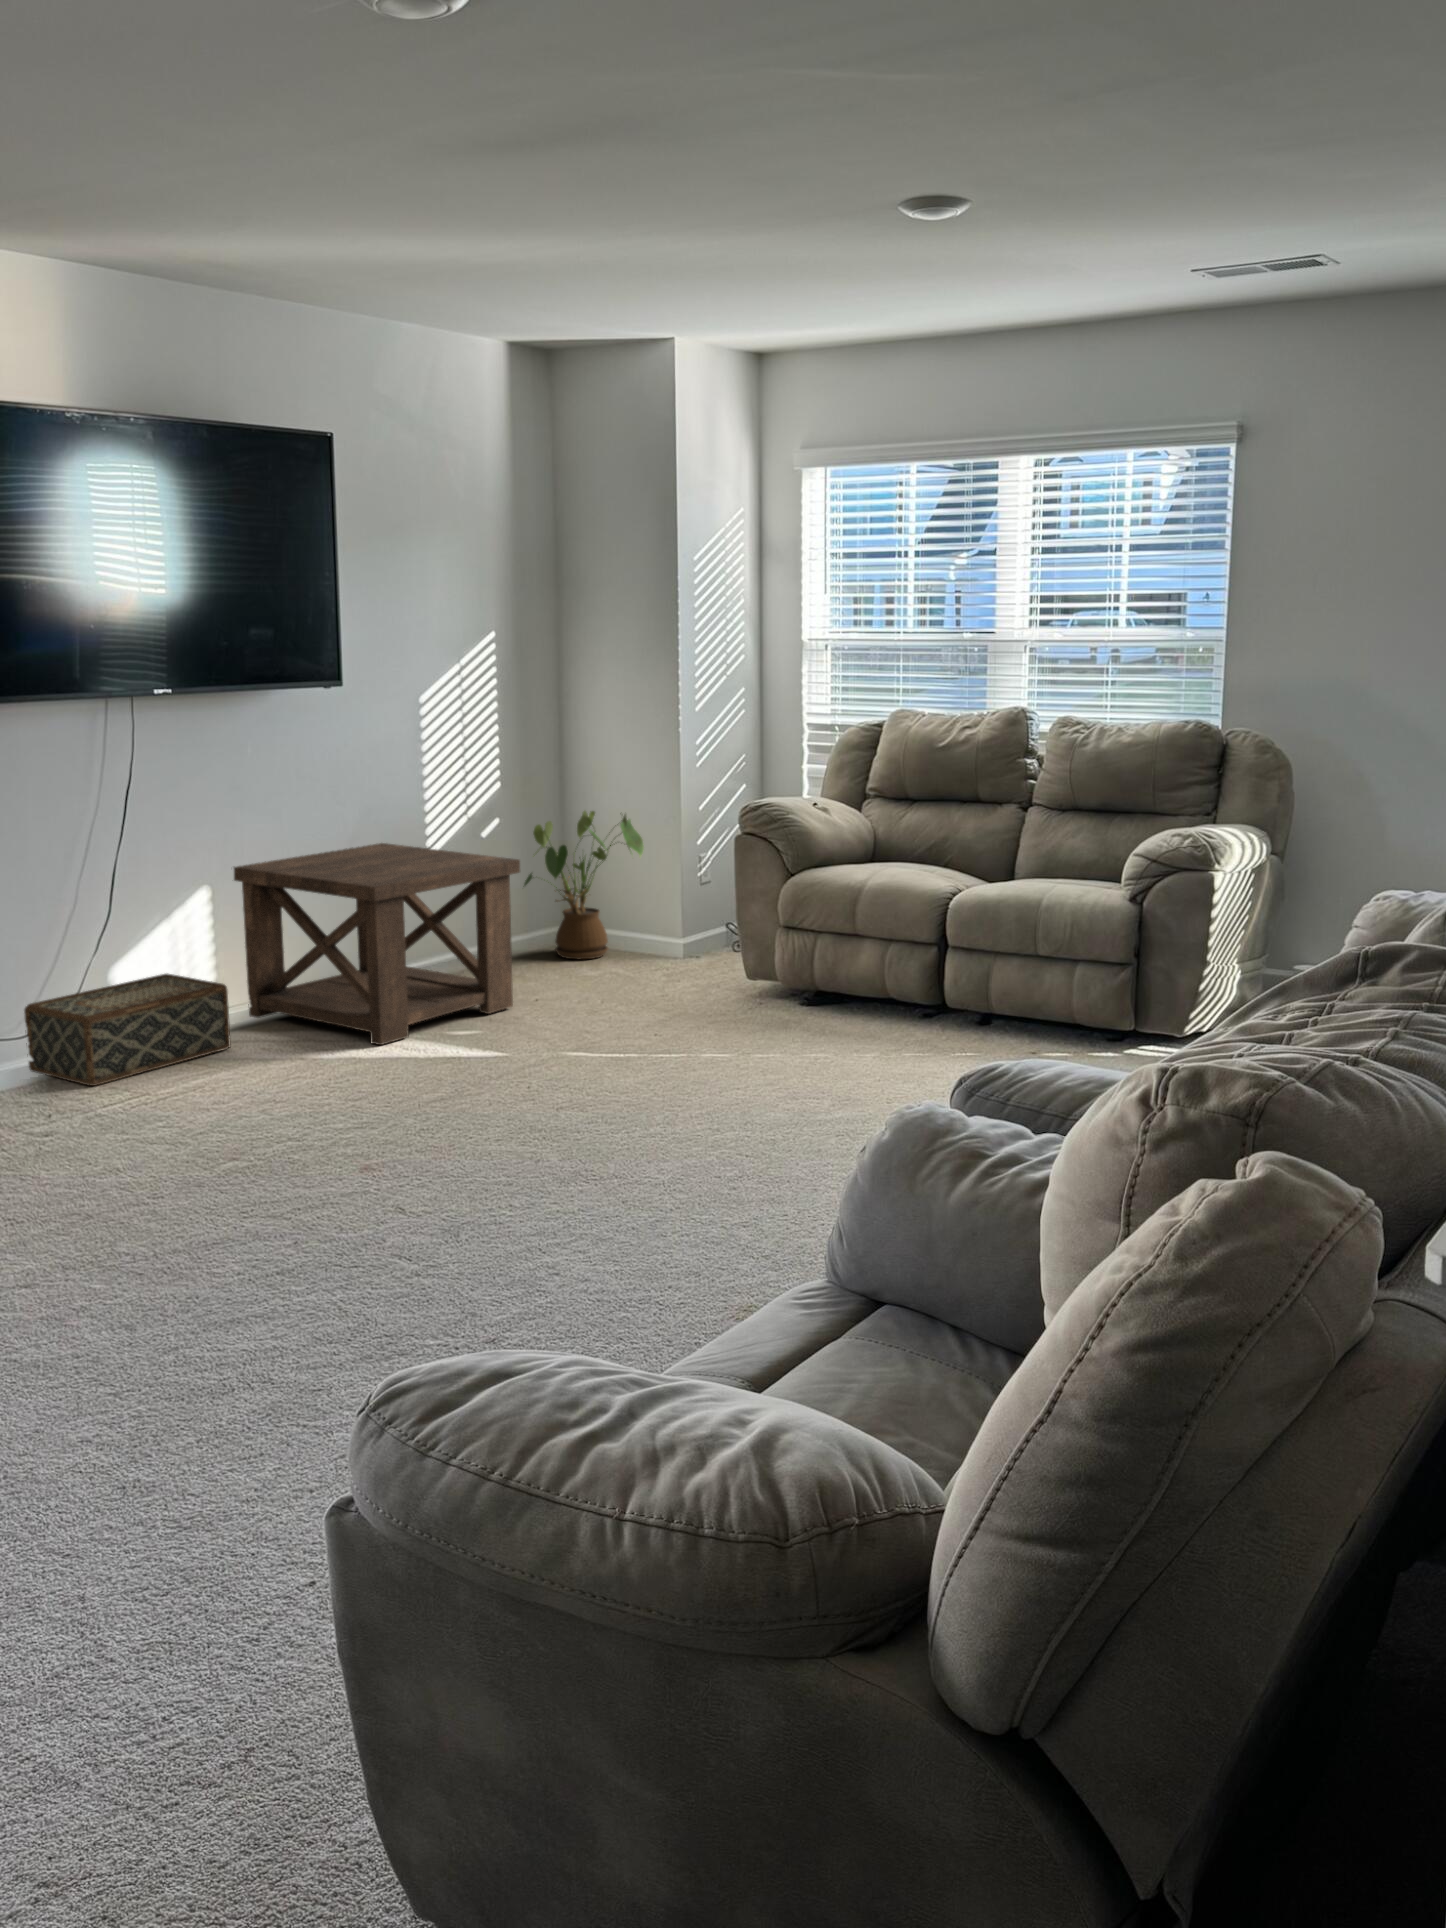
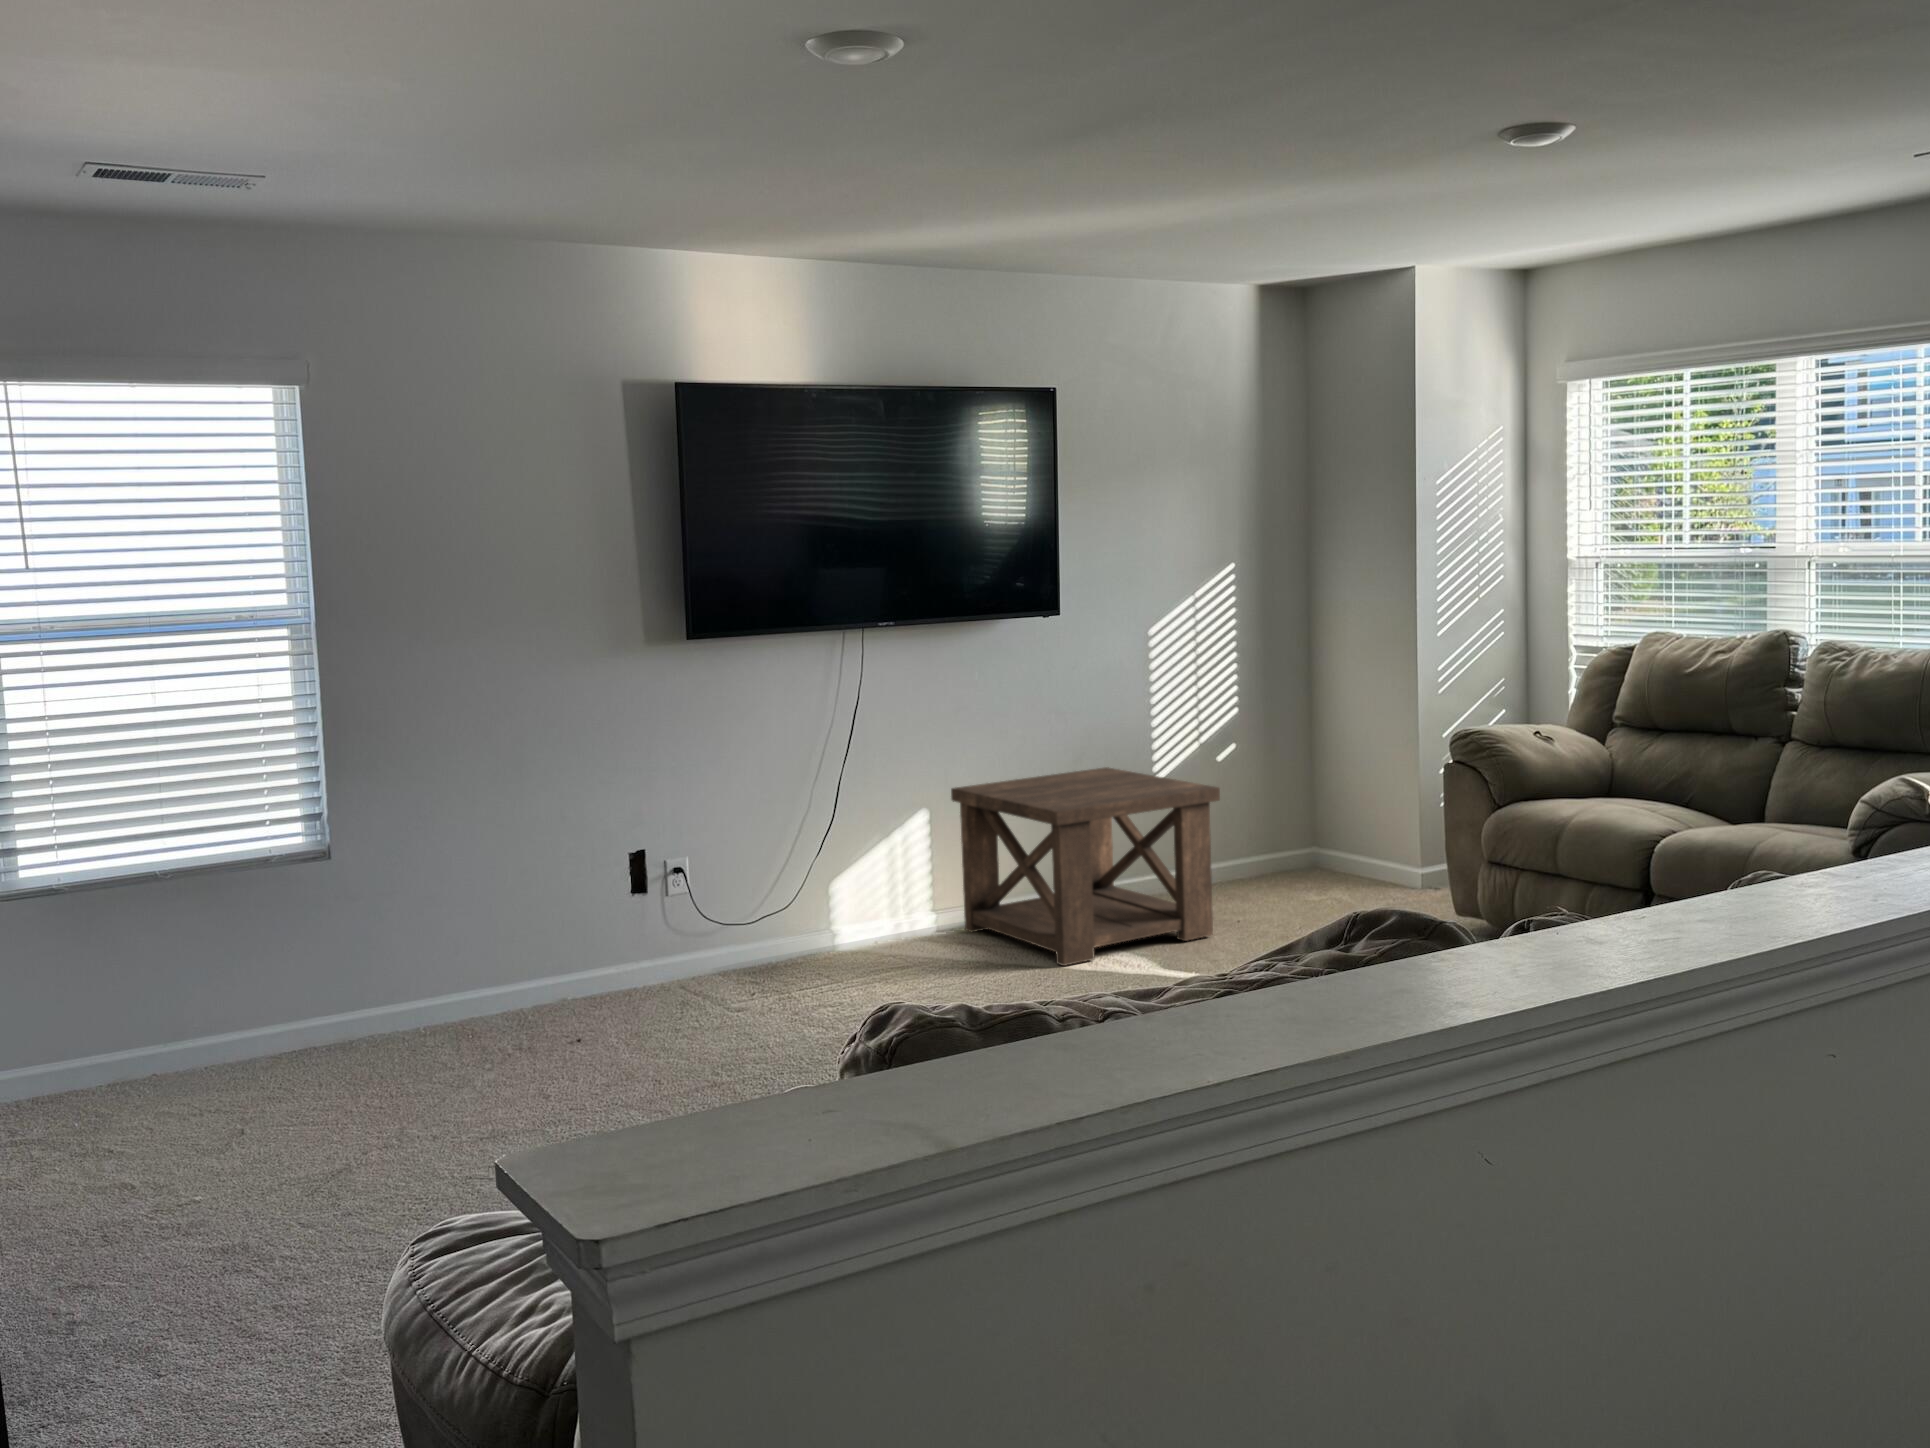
house plant: present [523,811,644,959] -> none [1255,737,1377,890]
woven basket: present [24,973,231,1086] -> none [748,886,928,987]

